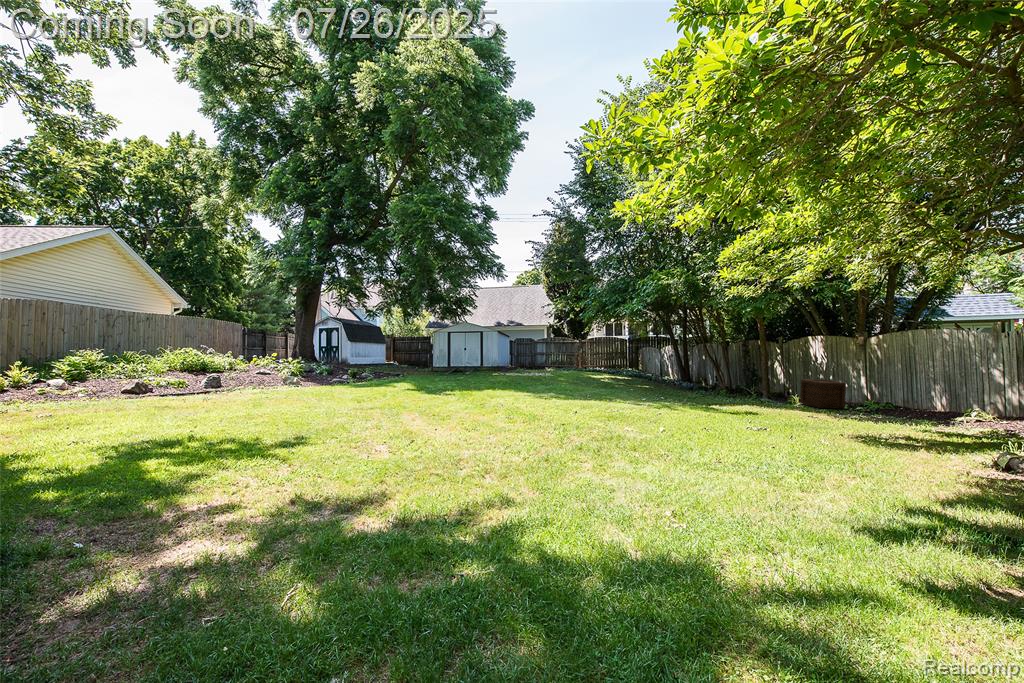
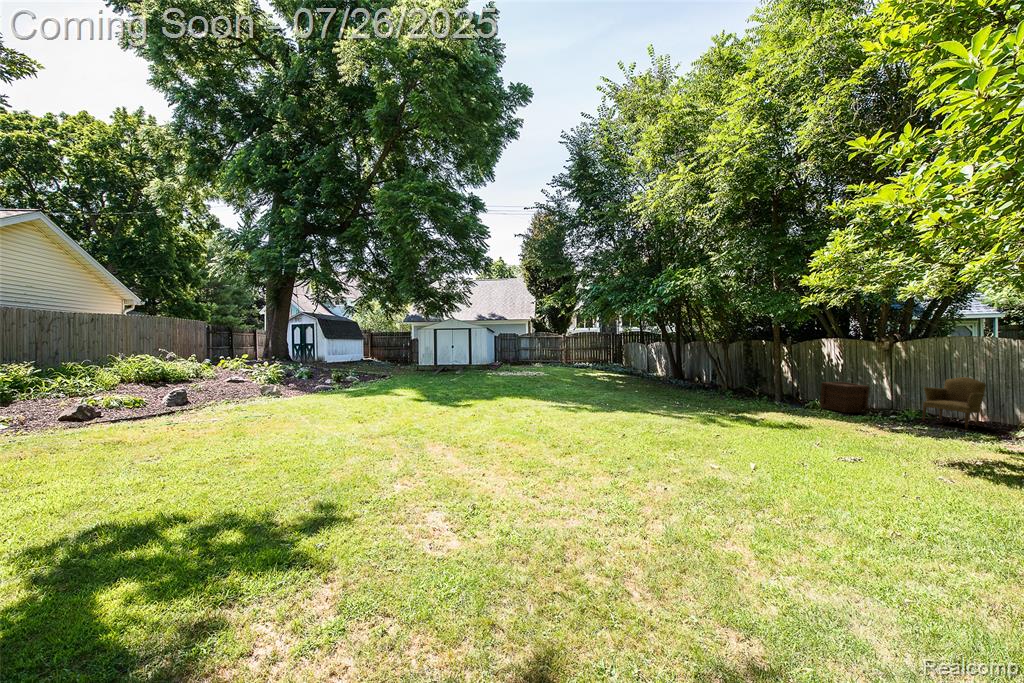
armchair: none [883,372,944,420] -> present [922,377,986,429]

